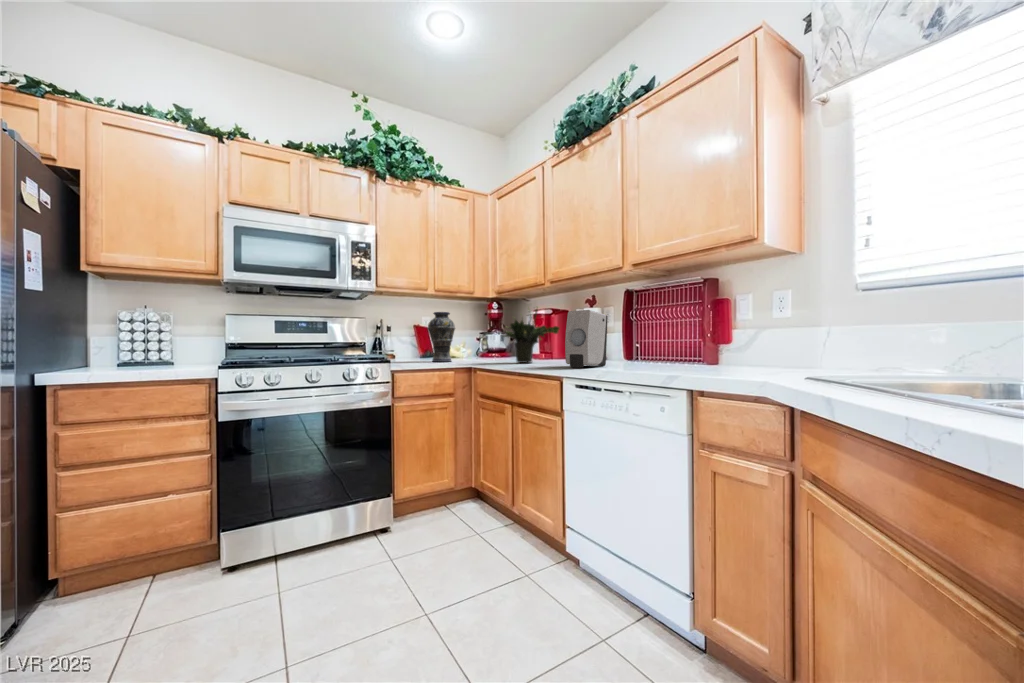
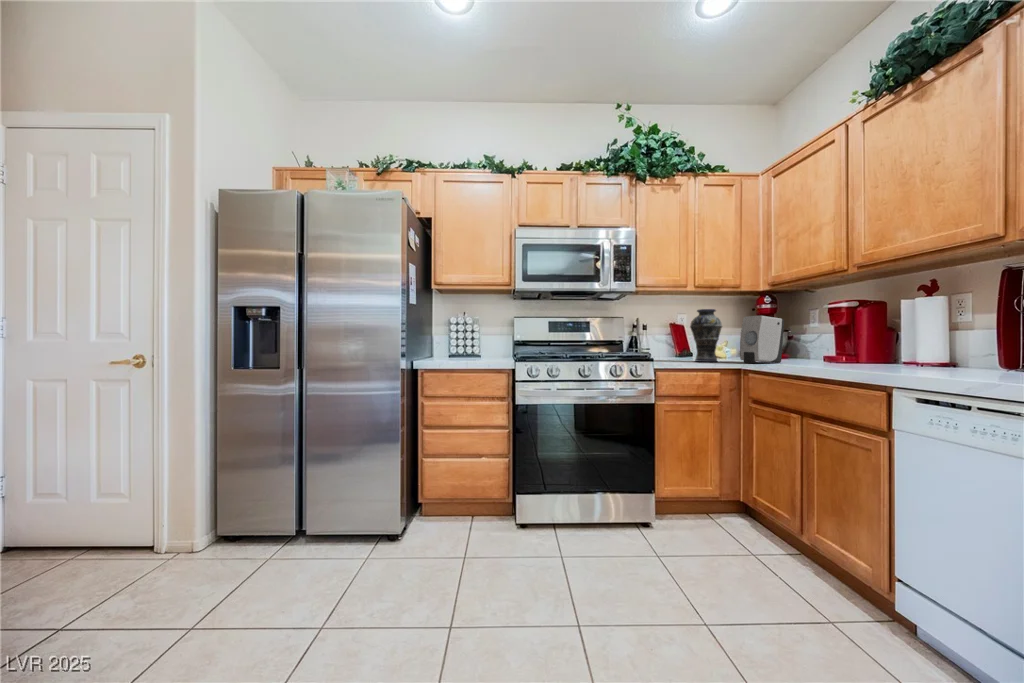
potted plant: present [504,309,559,363] -> none [789,297,878,367]
soap dispenser: present [565,310,608,368] -> present [740,316,784,363]

